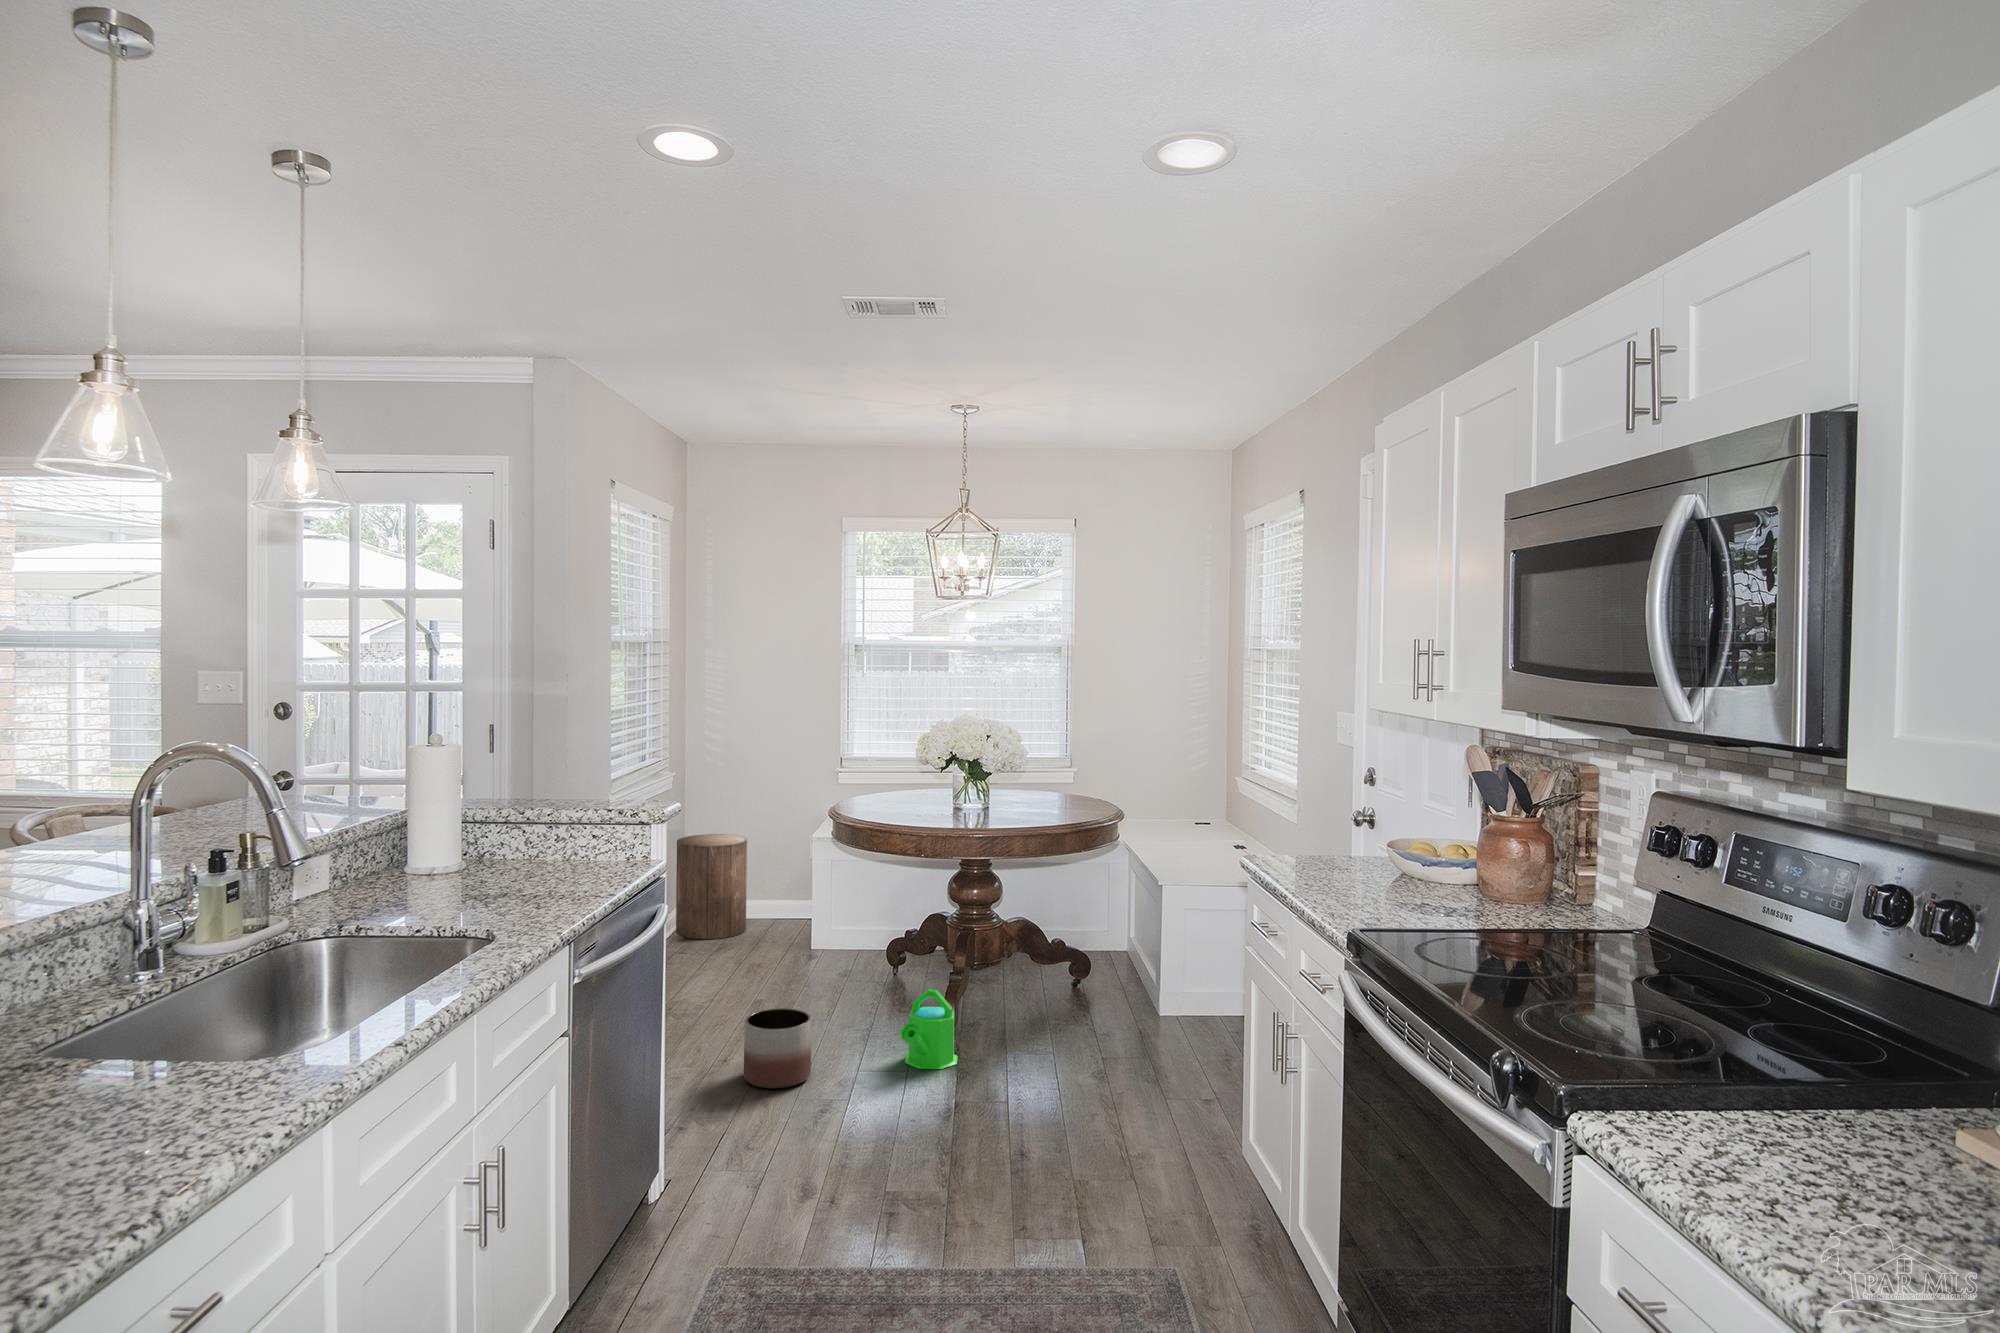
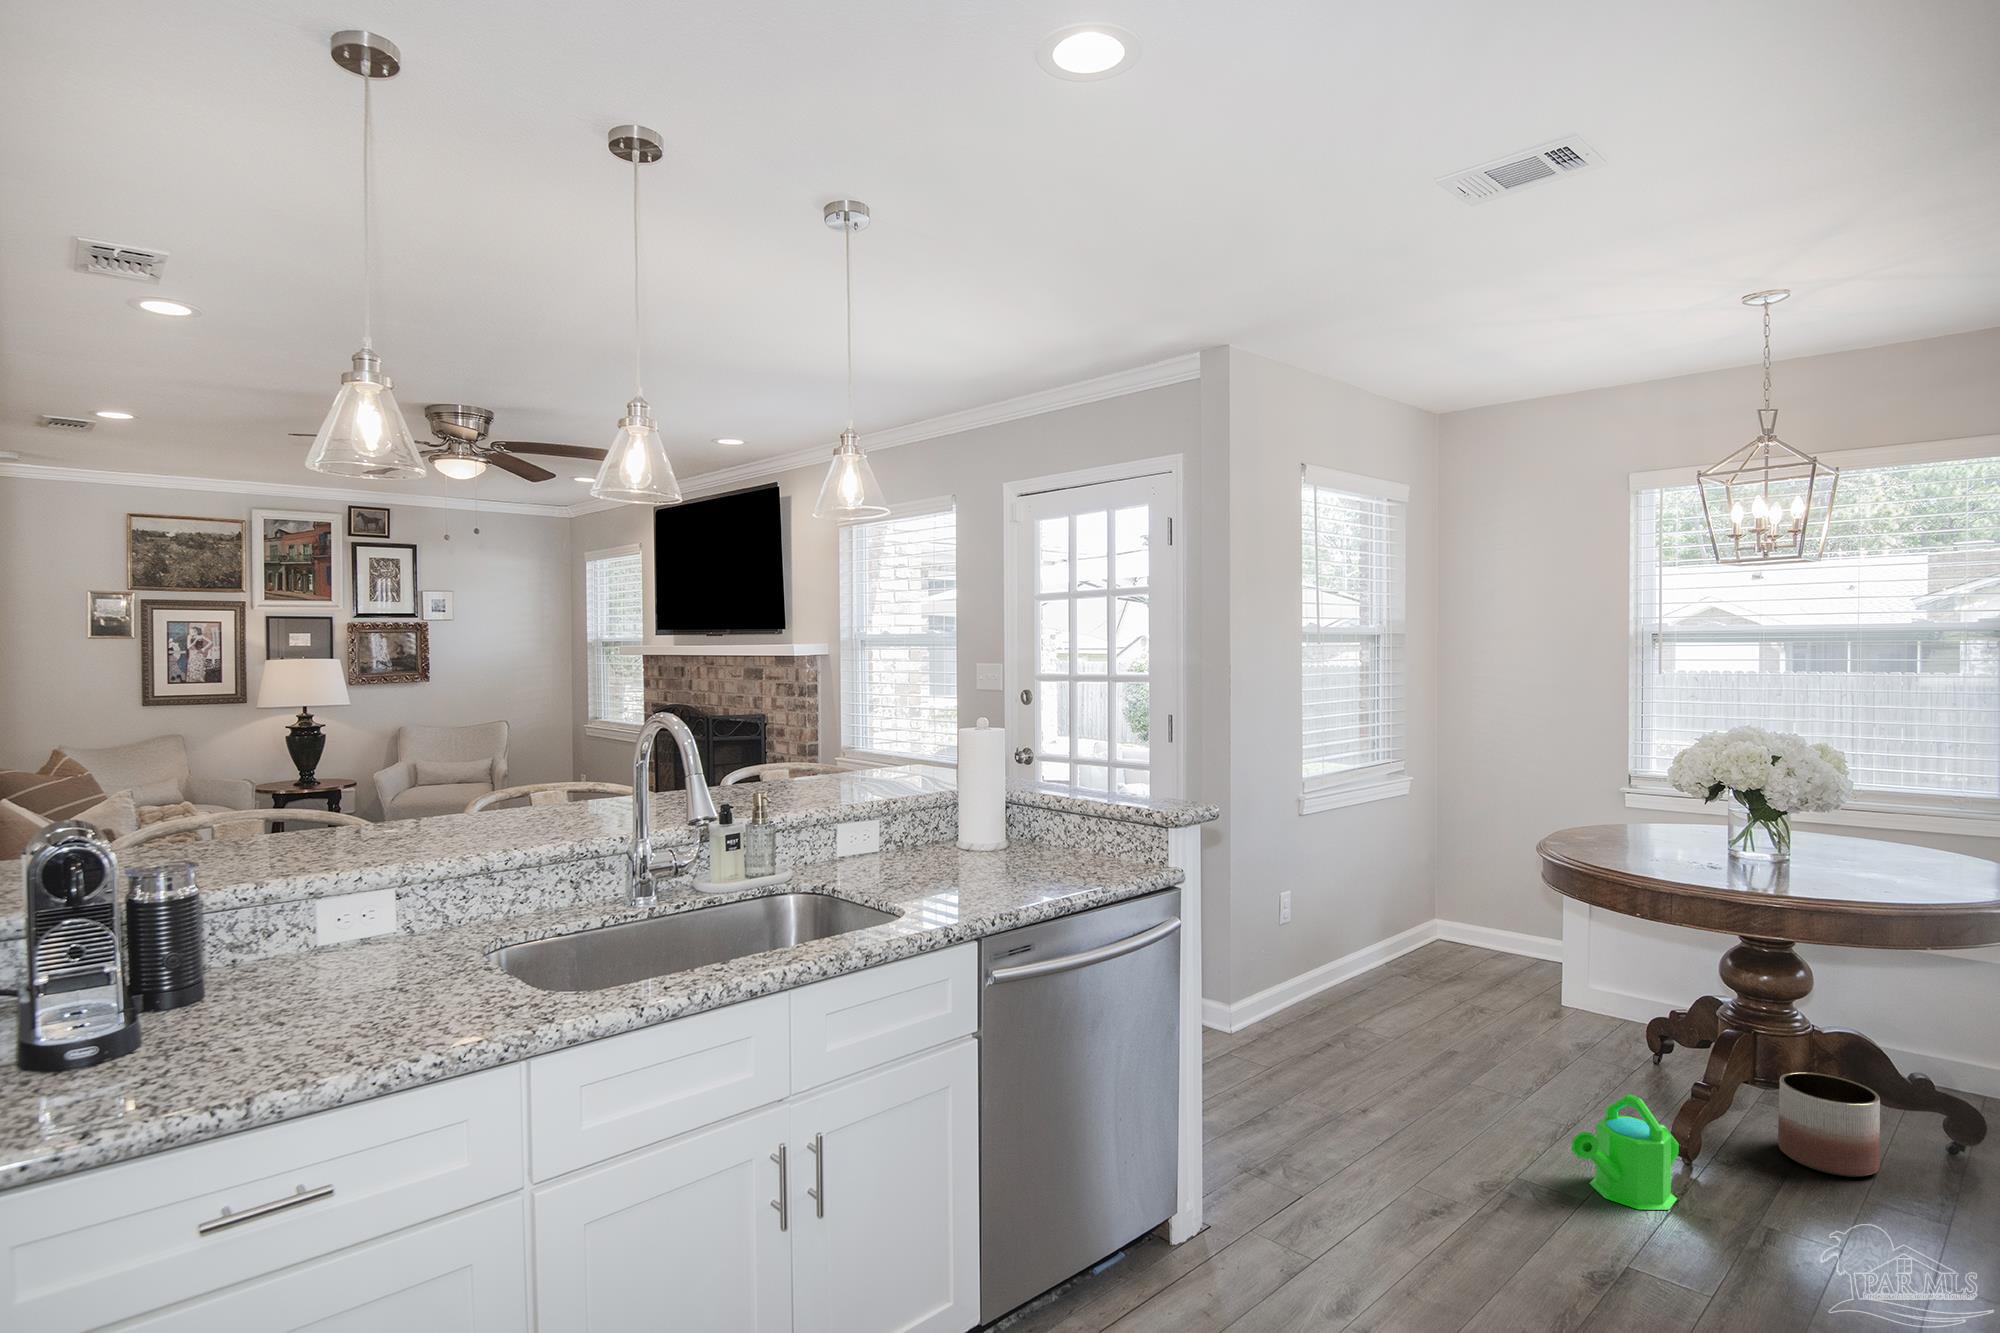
stool: present [676,834,747,939] -> none [1414,851,1496,971]
planter: present [744,1008,811,1089] -> present [1778,1072,1880,1177]

